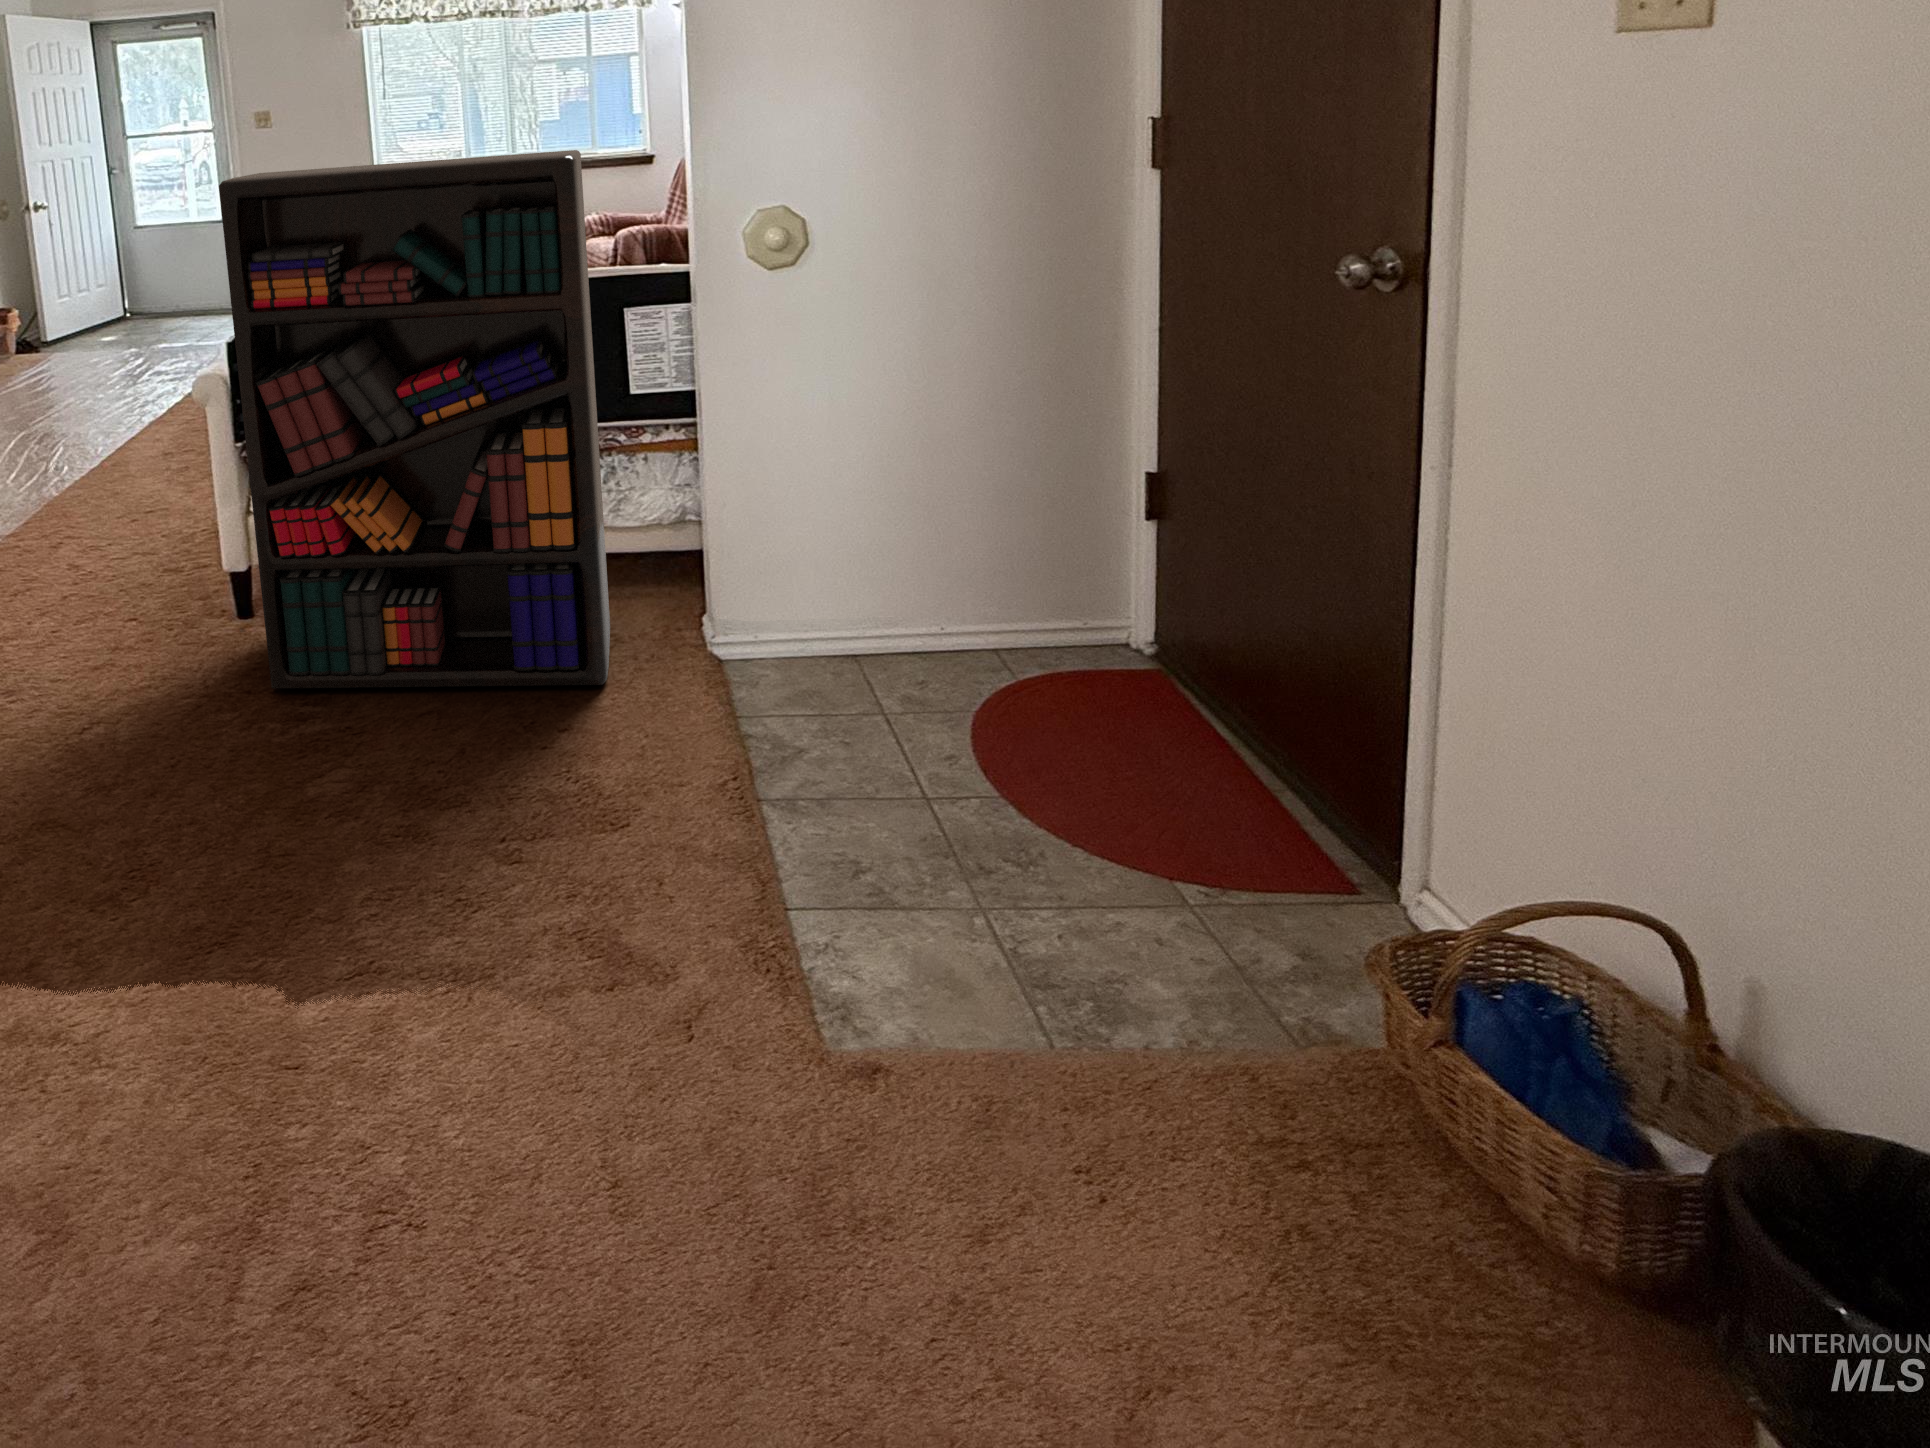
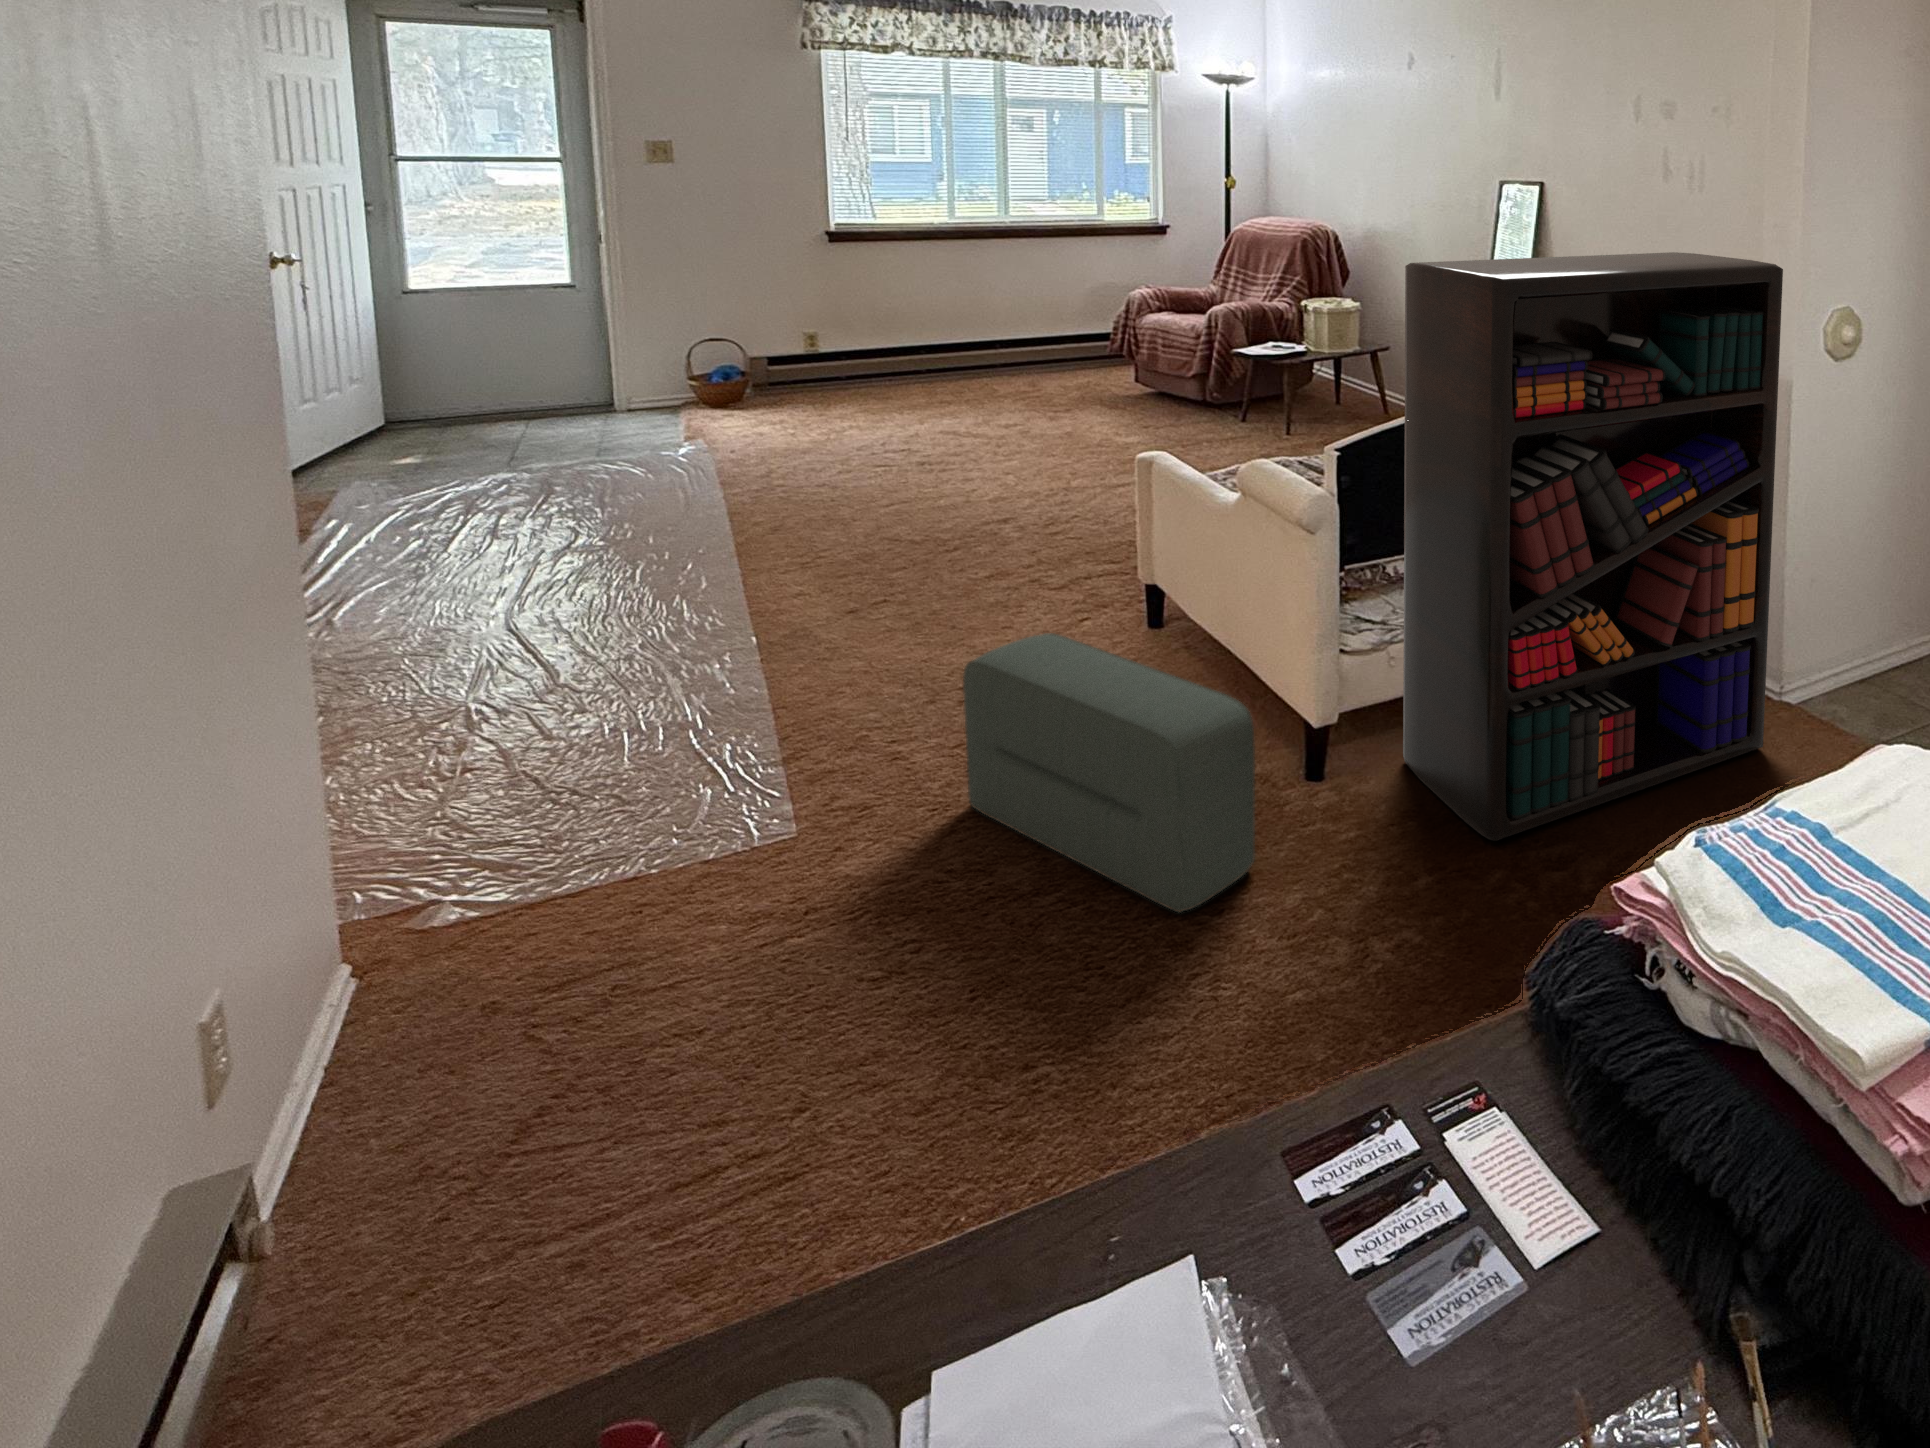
pouf: none [24,466,123,672] -> present [963,633,1255,912]

